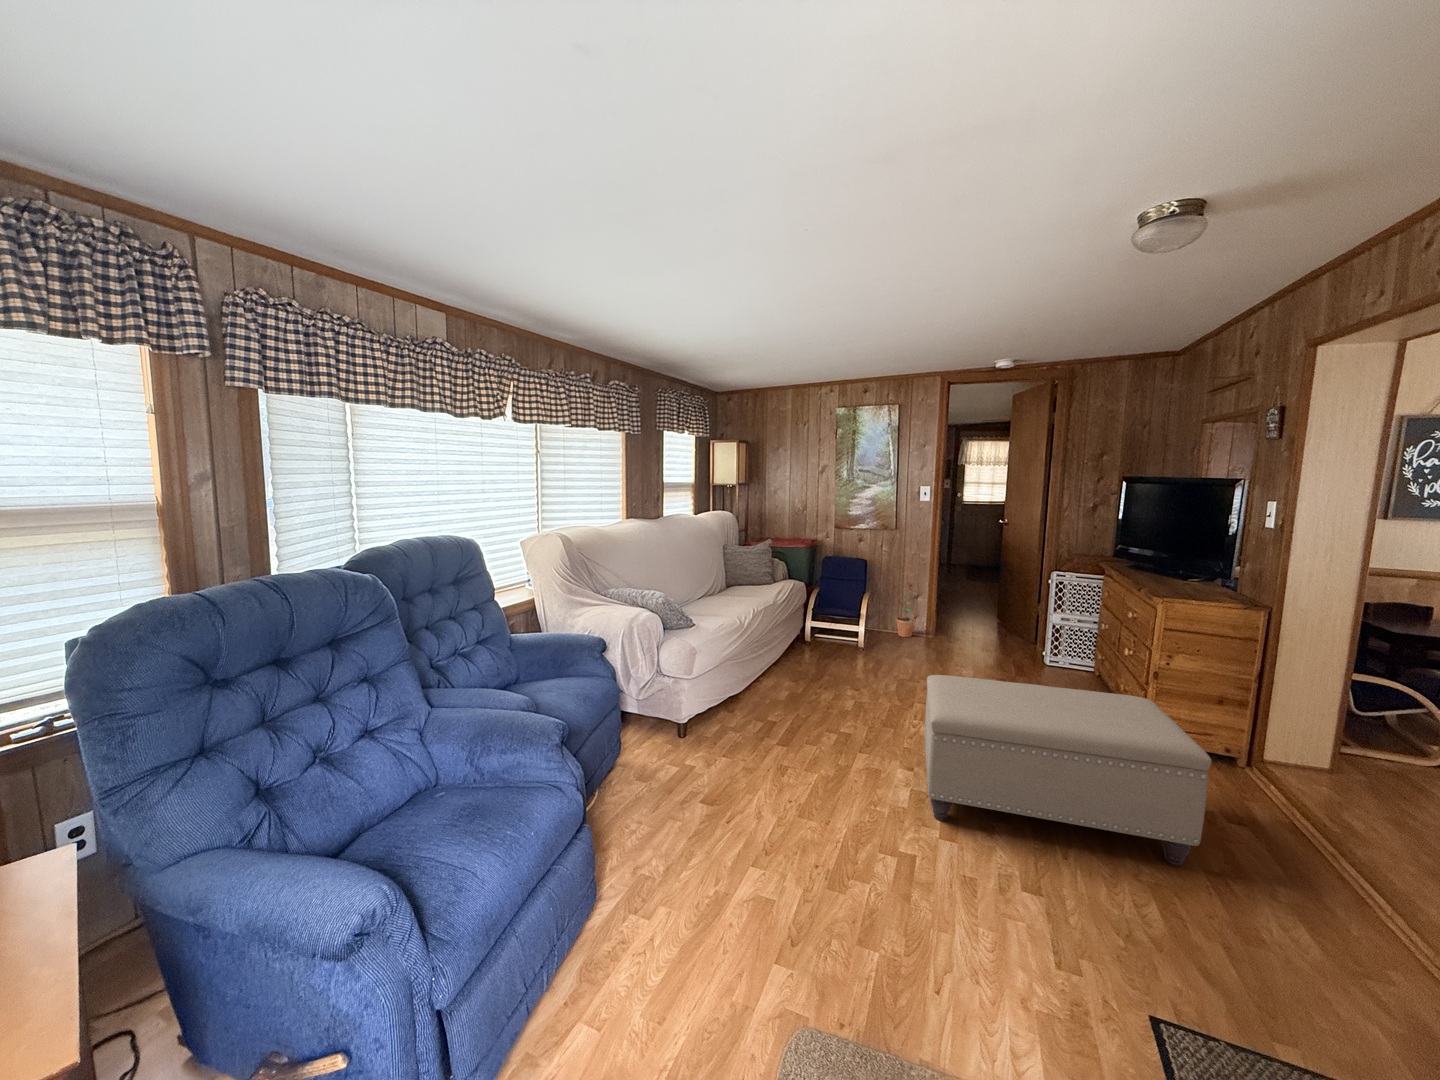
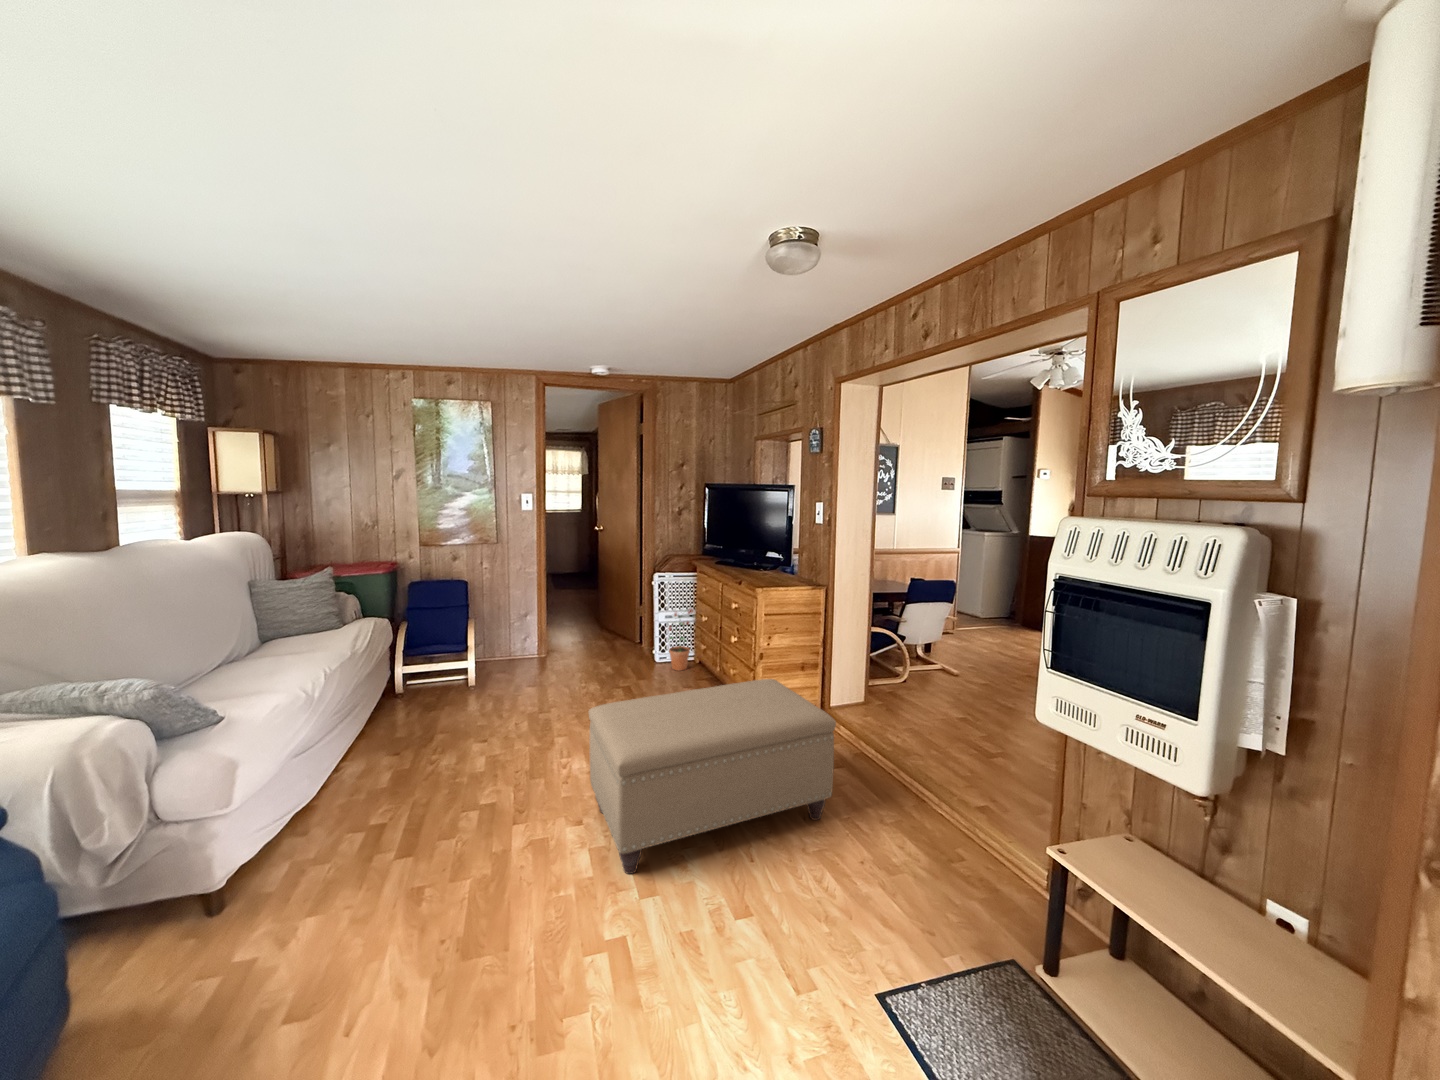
potted plant: present [895,582,915,637] -> present [669,608,693,671]

